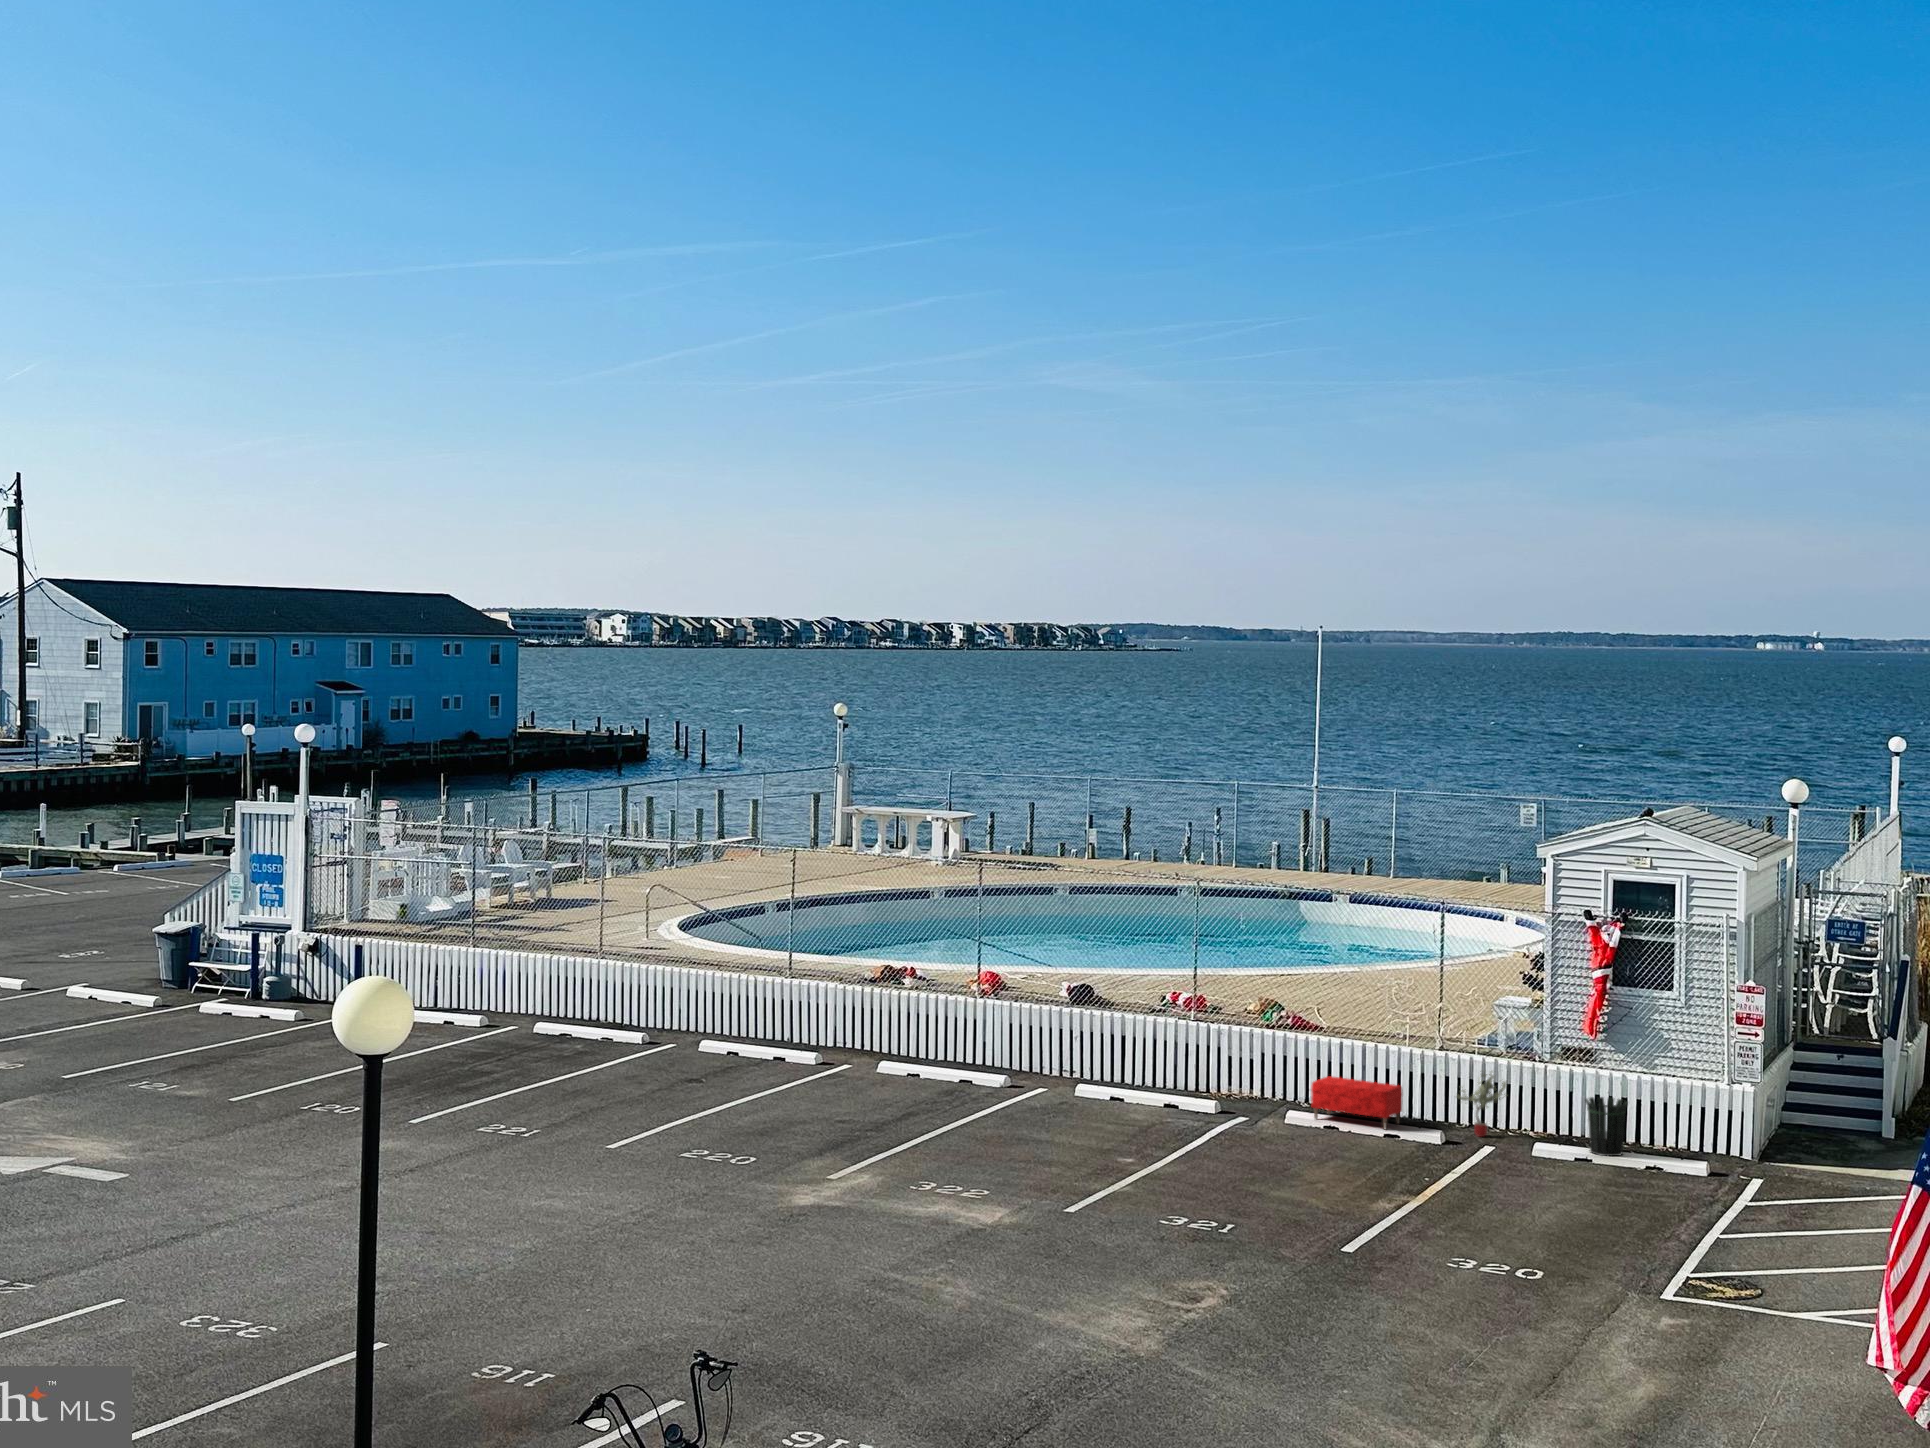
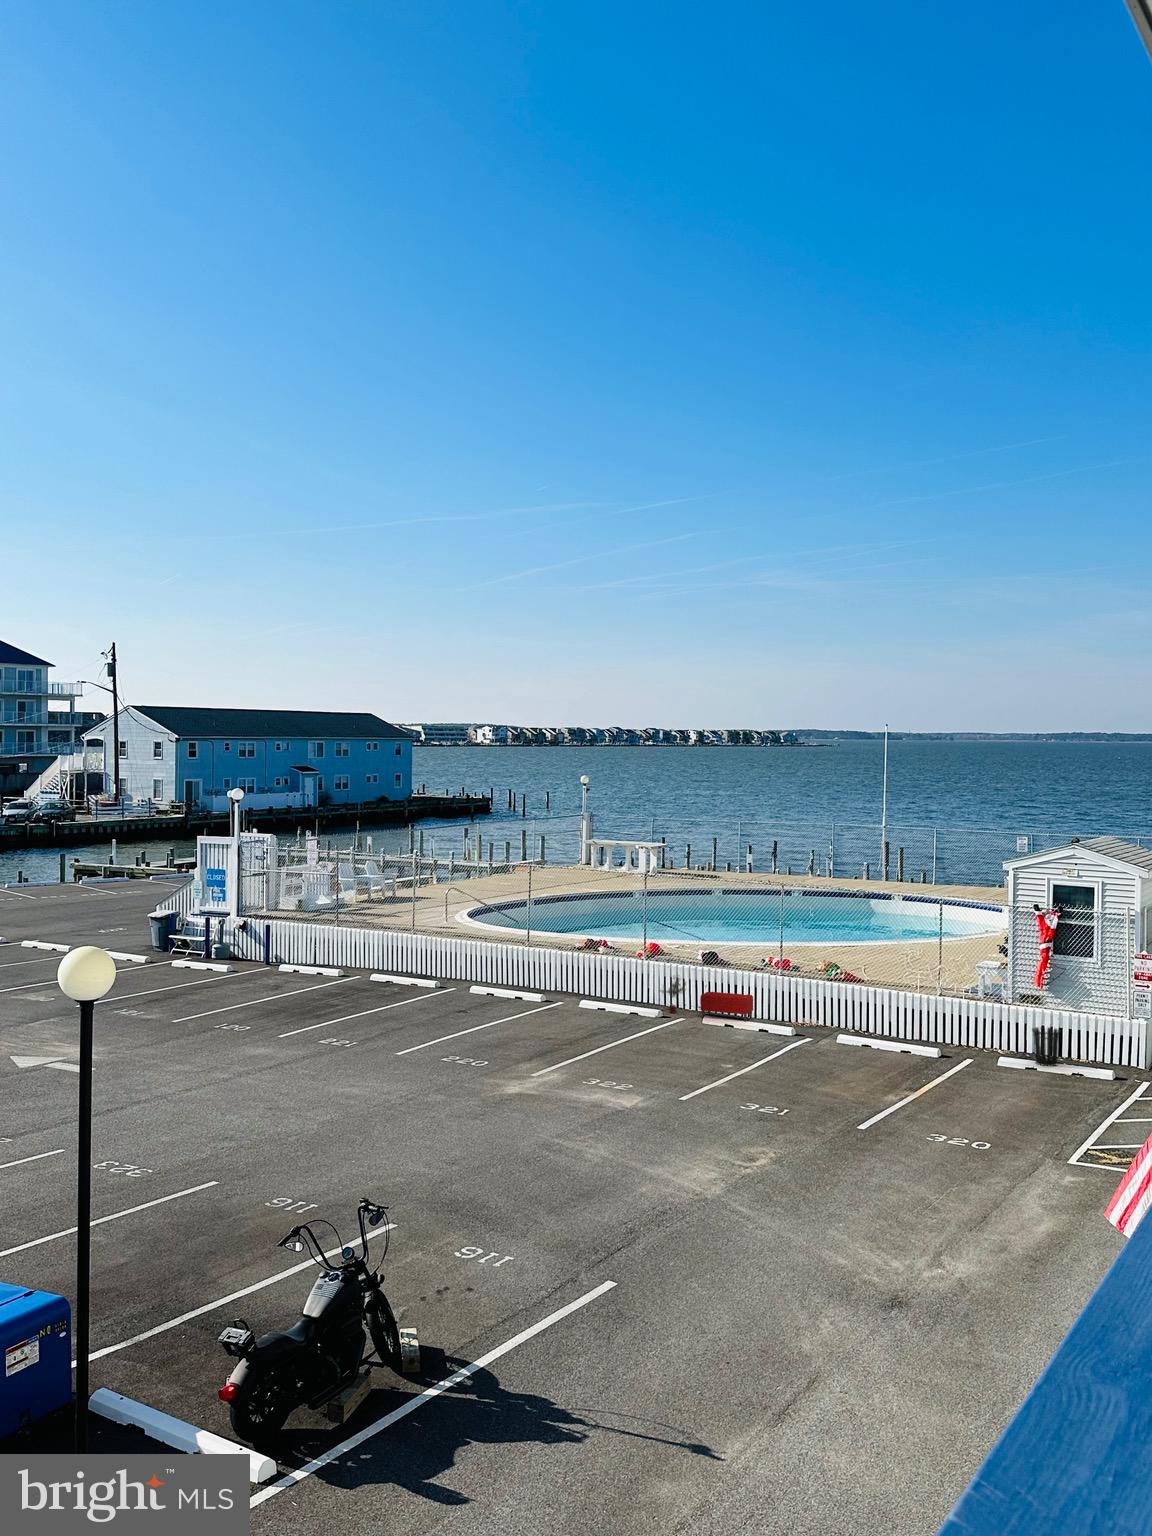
potted tree: present [1457,1071,1506,1137] -> present [661,977,686,1013]
bench: present [1311,1076,1403,1130] -> present [700,992,753,1022]

